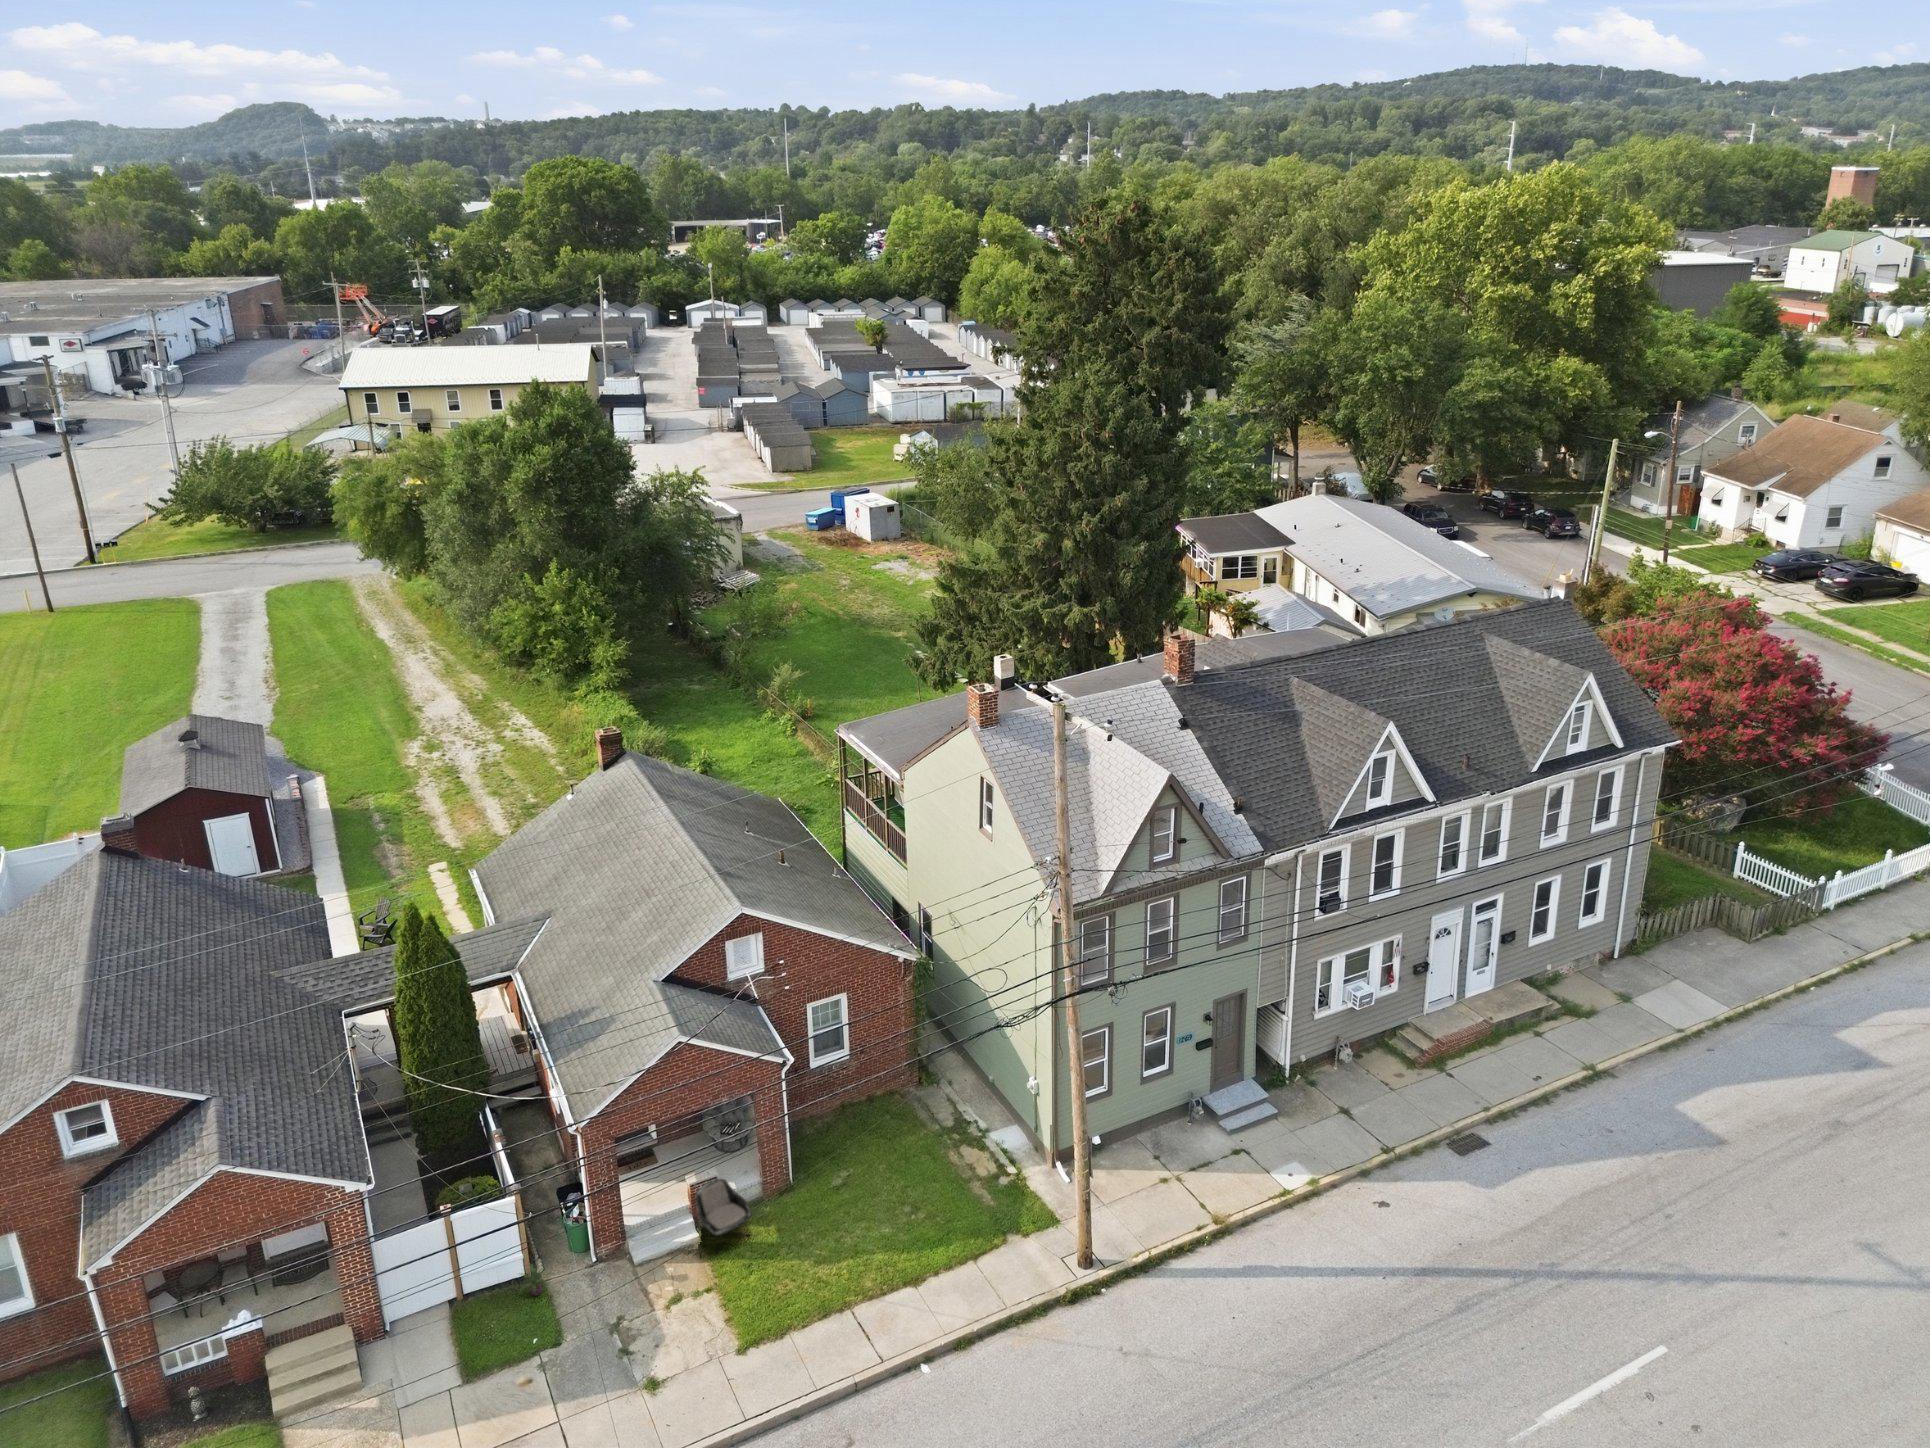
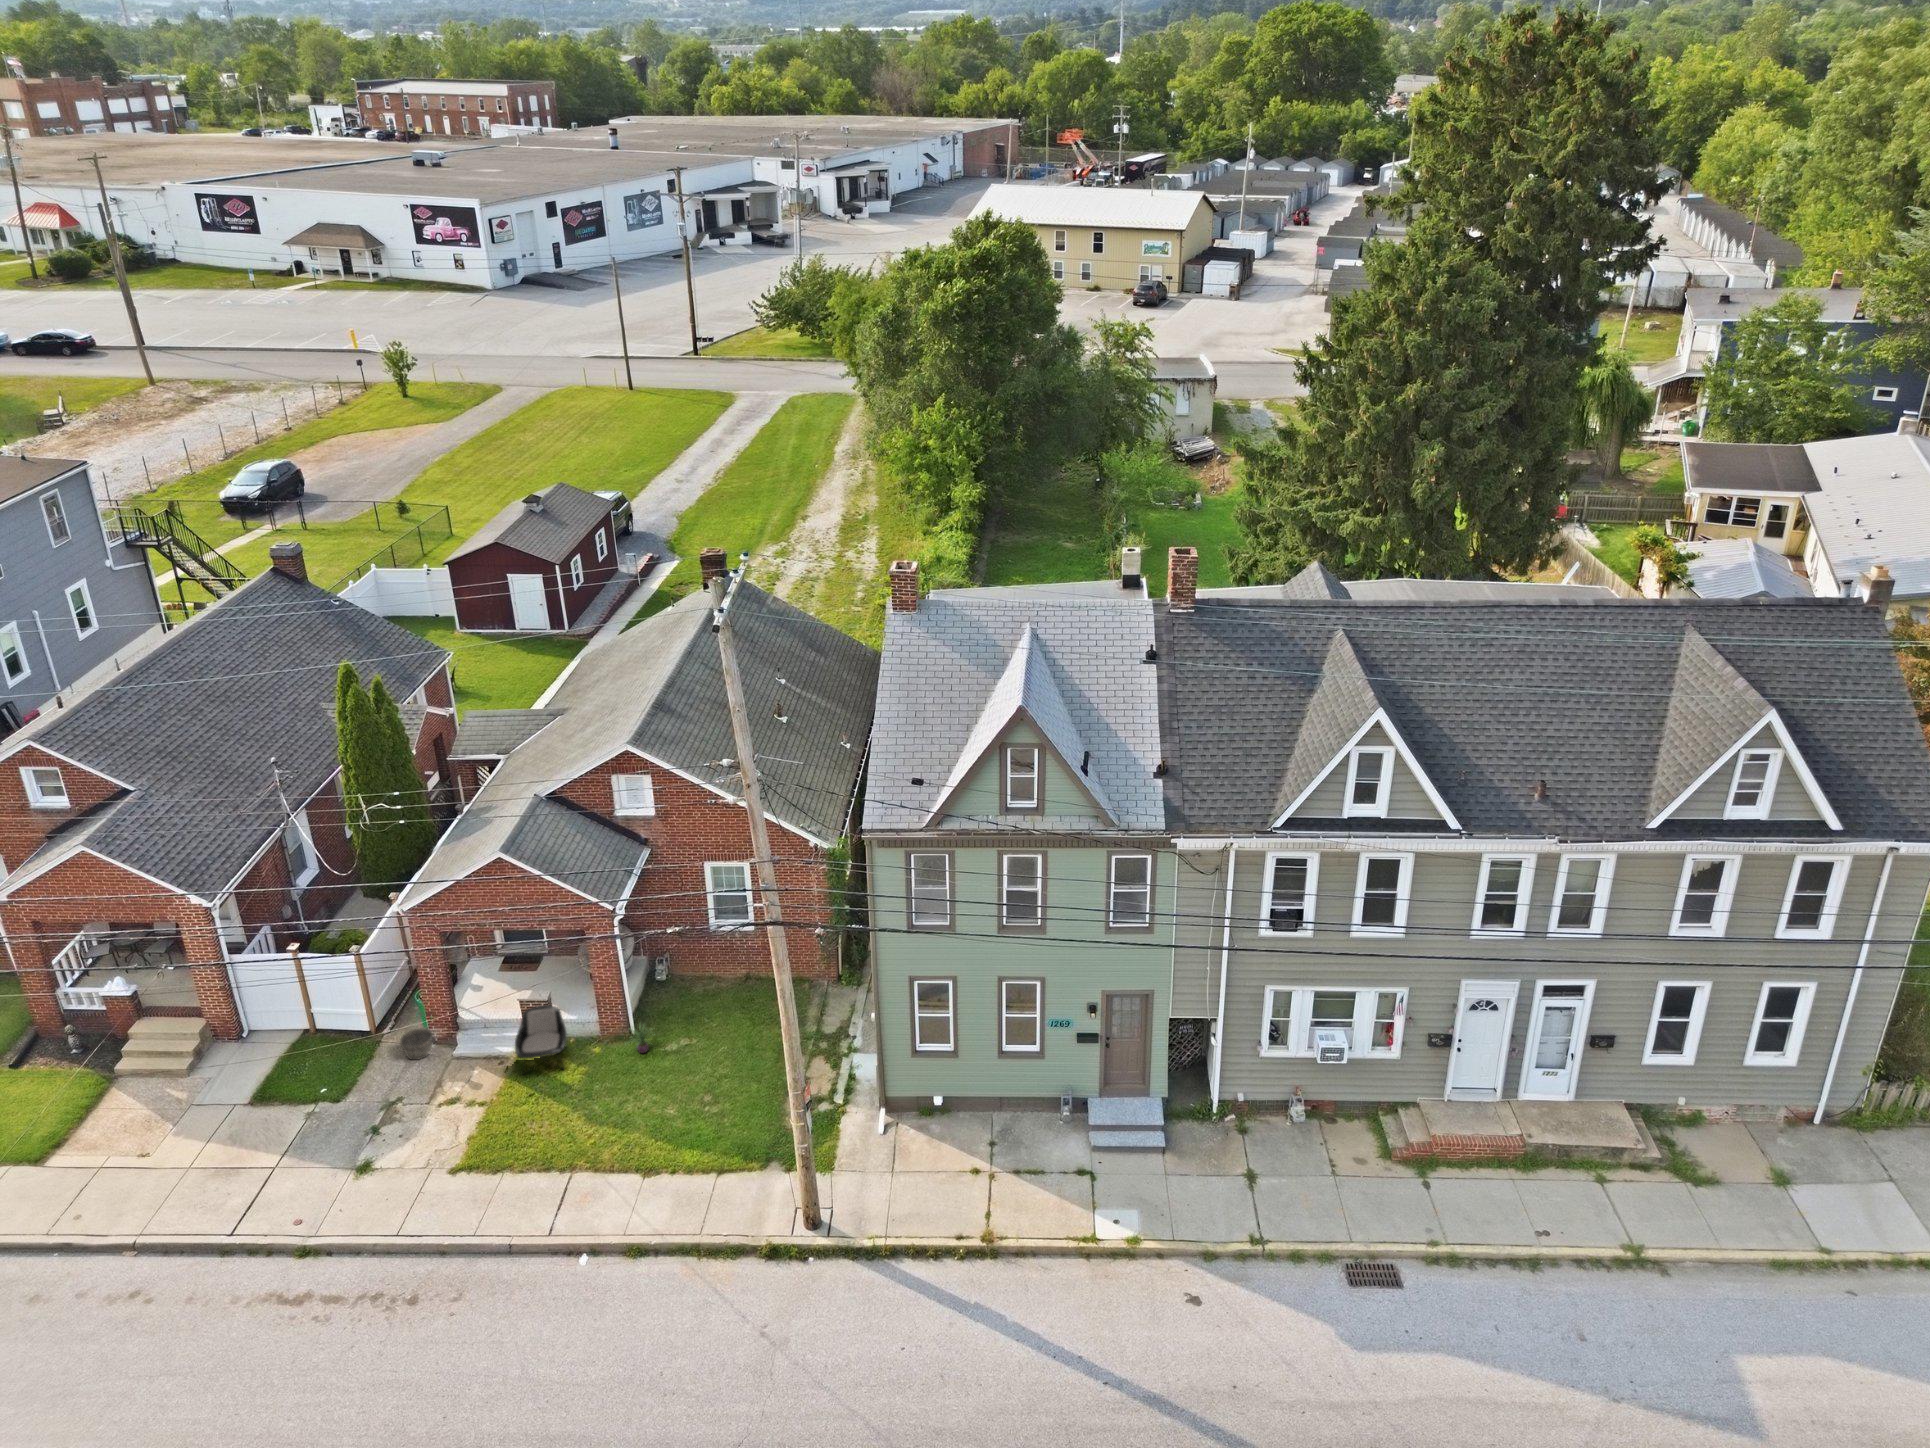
wooden bucket: none [569,1248,602,1283] -> present [400,1028,433,1060]
decorative plant: present [522,1264,545,1296] -> present [629,1024,655,1053]

